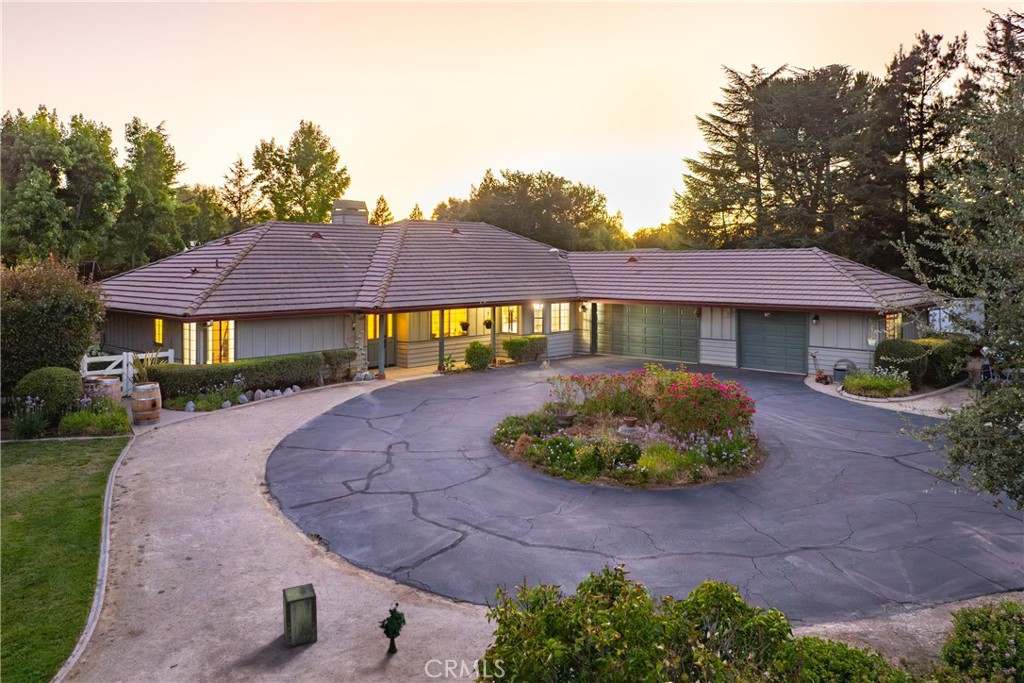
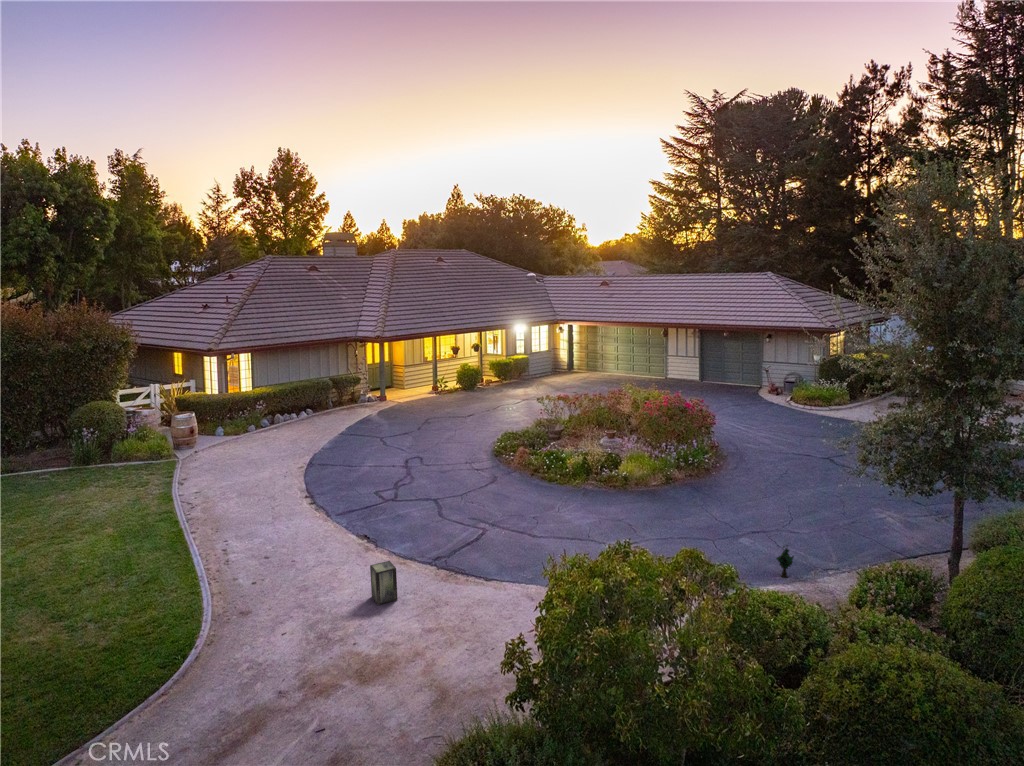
decorative plant: present [378,603,406,654] -> present [777,546,794,578]

